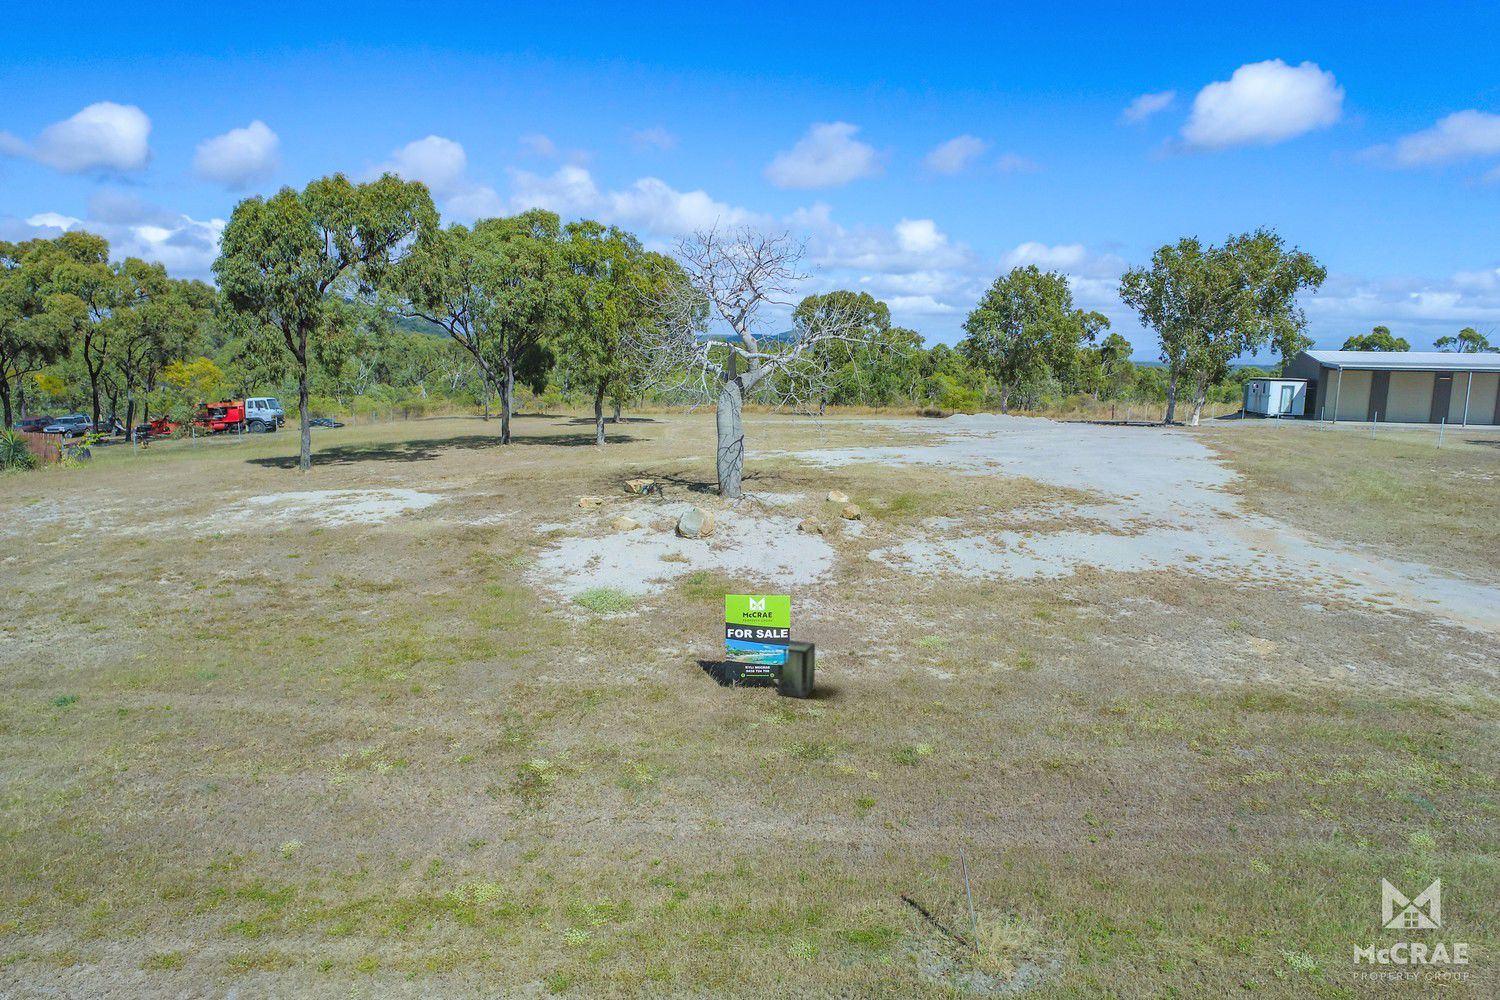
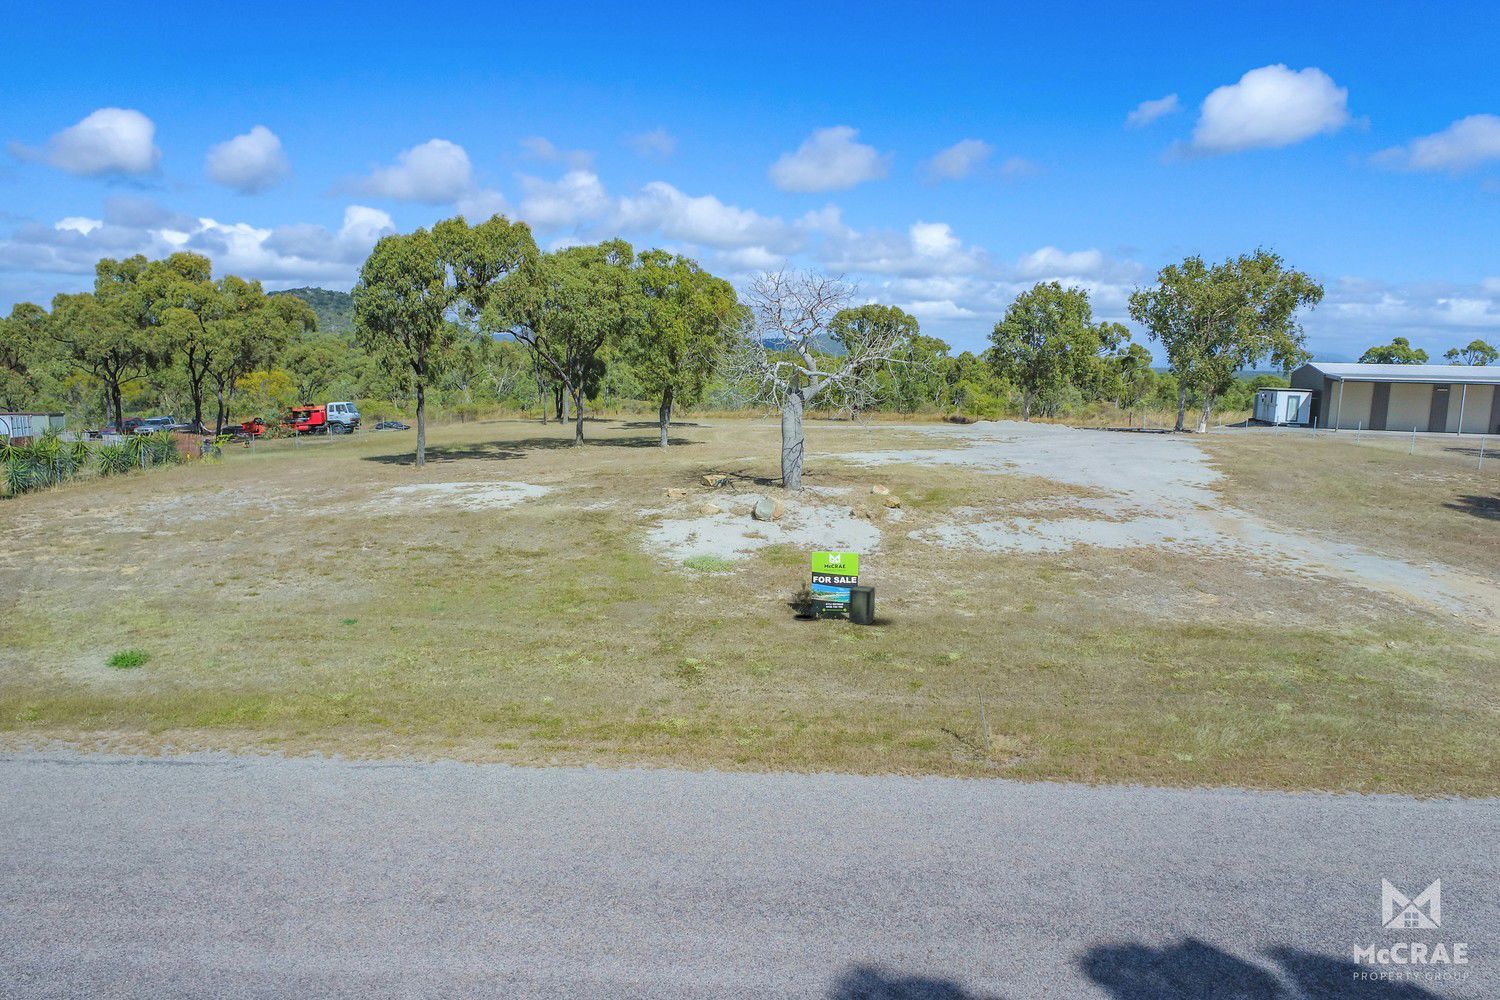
potted tree: none [694,631,733,692] -> present [791,583,815,621]

